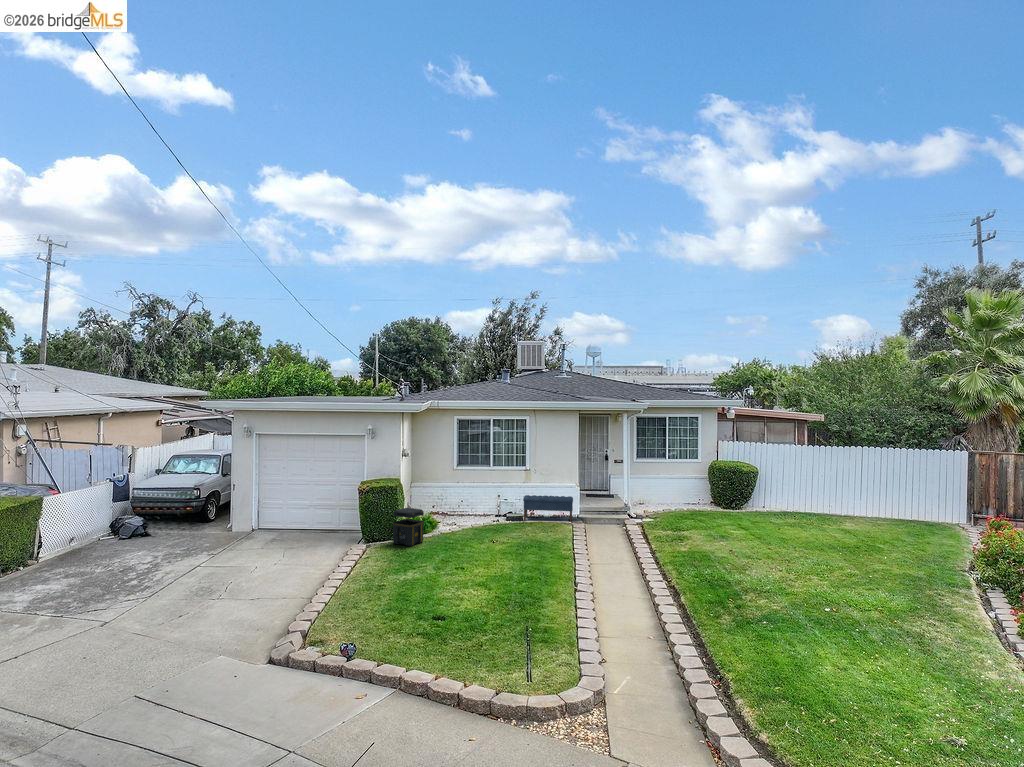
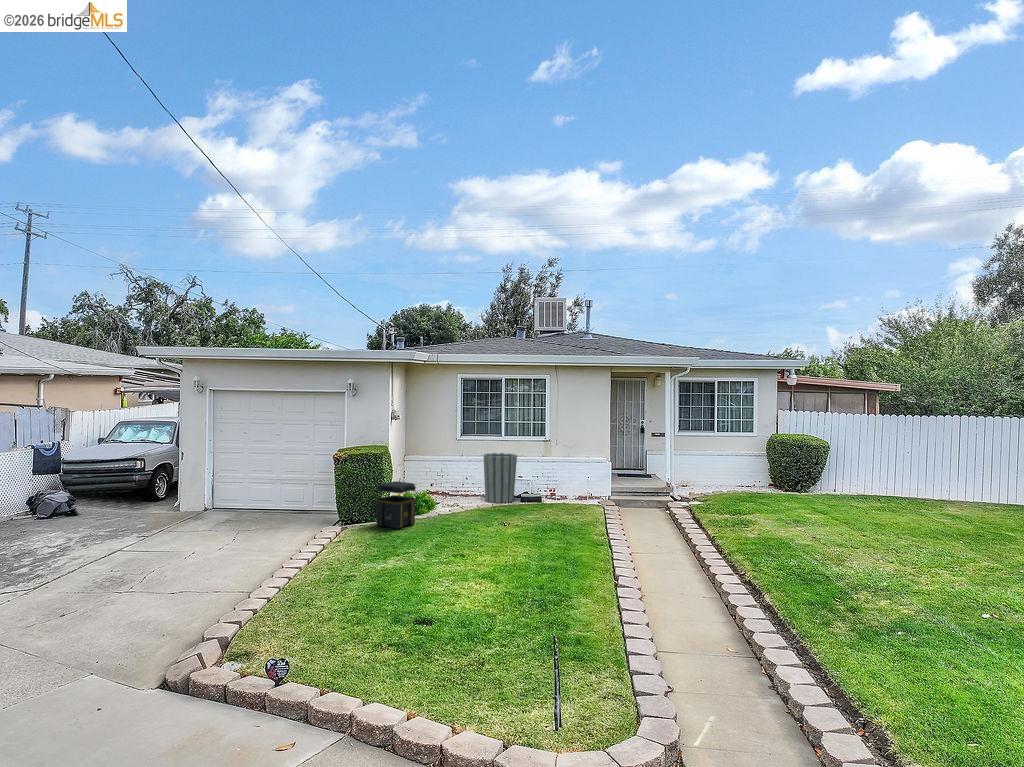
trash can: none [477,480,504,522] -> present [483,453,517,503]
bench: present [523,495,573,522] -> none [541,472,602,504]

